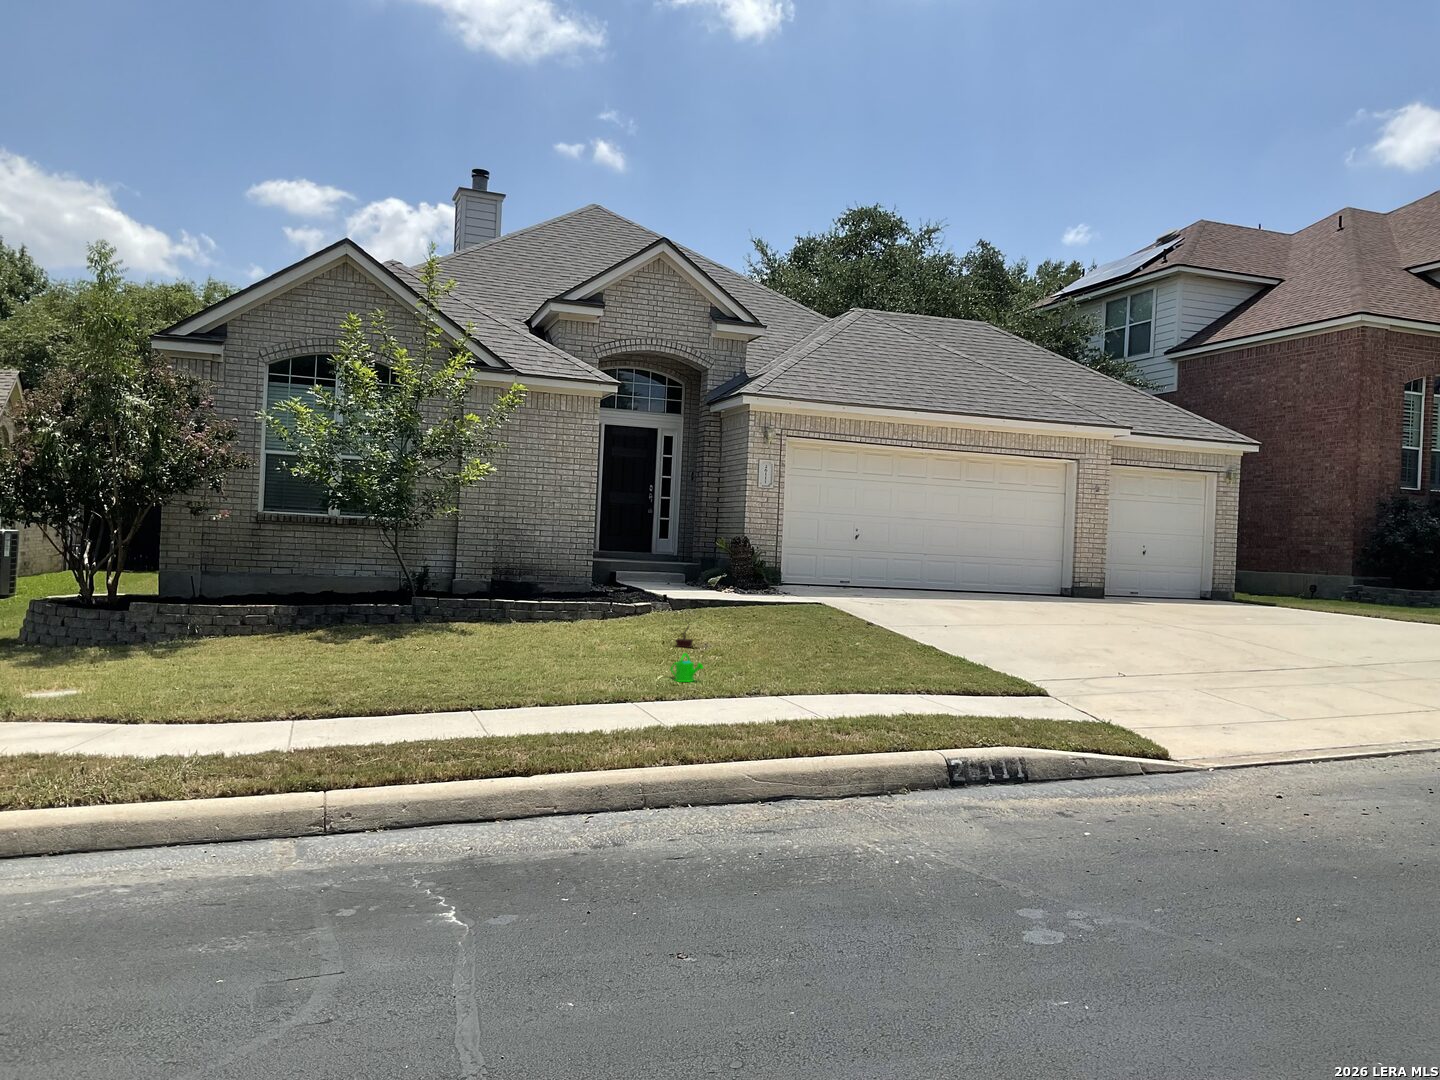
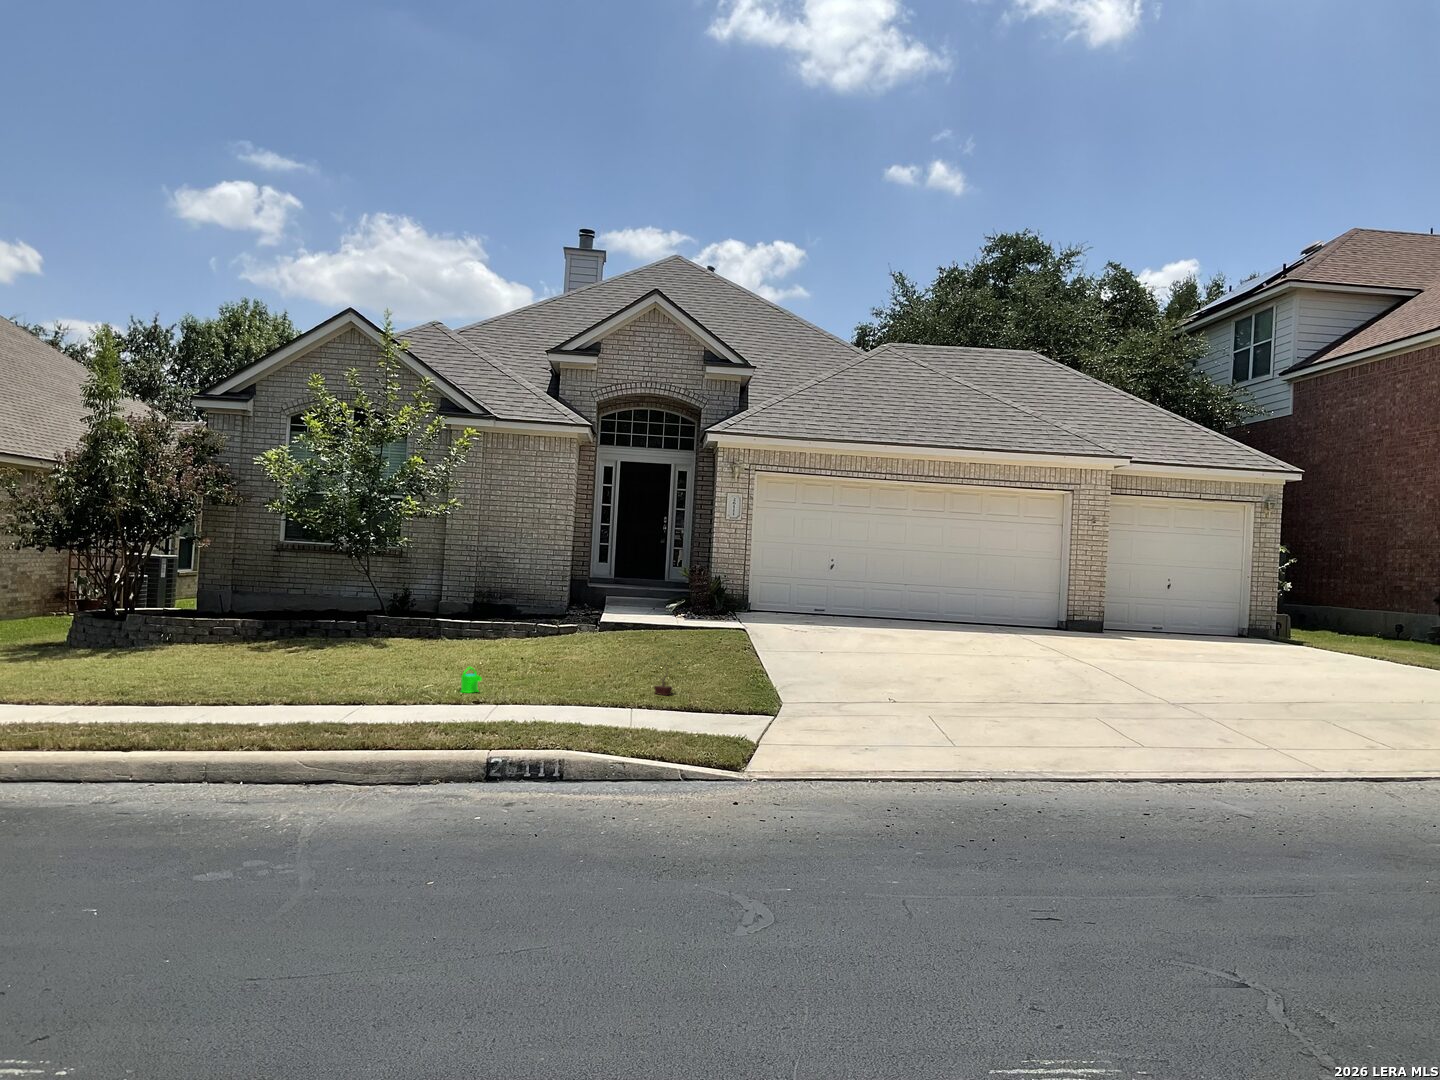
potted plant: present [673,613,701,648] -> present [654,652,679,695]

